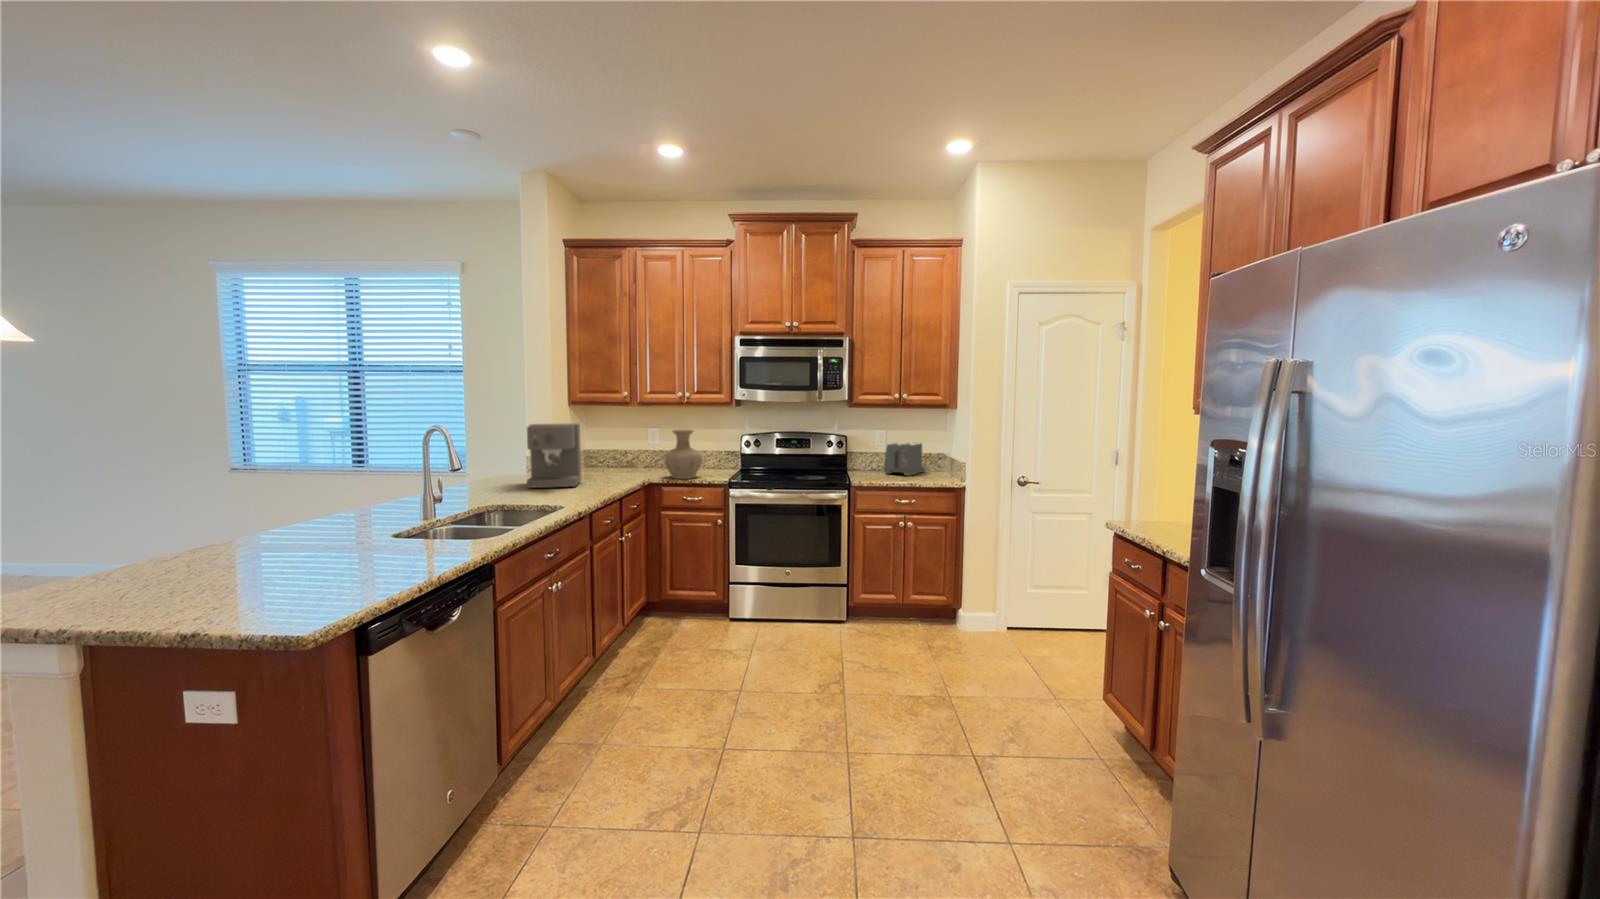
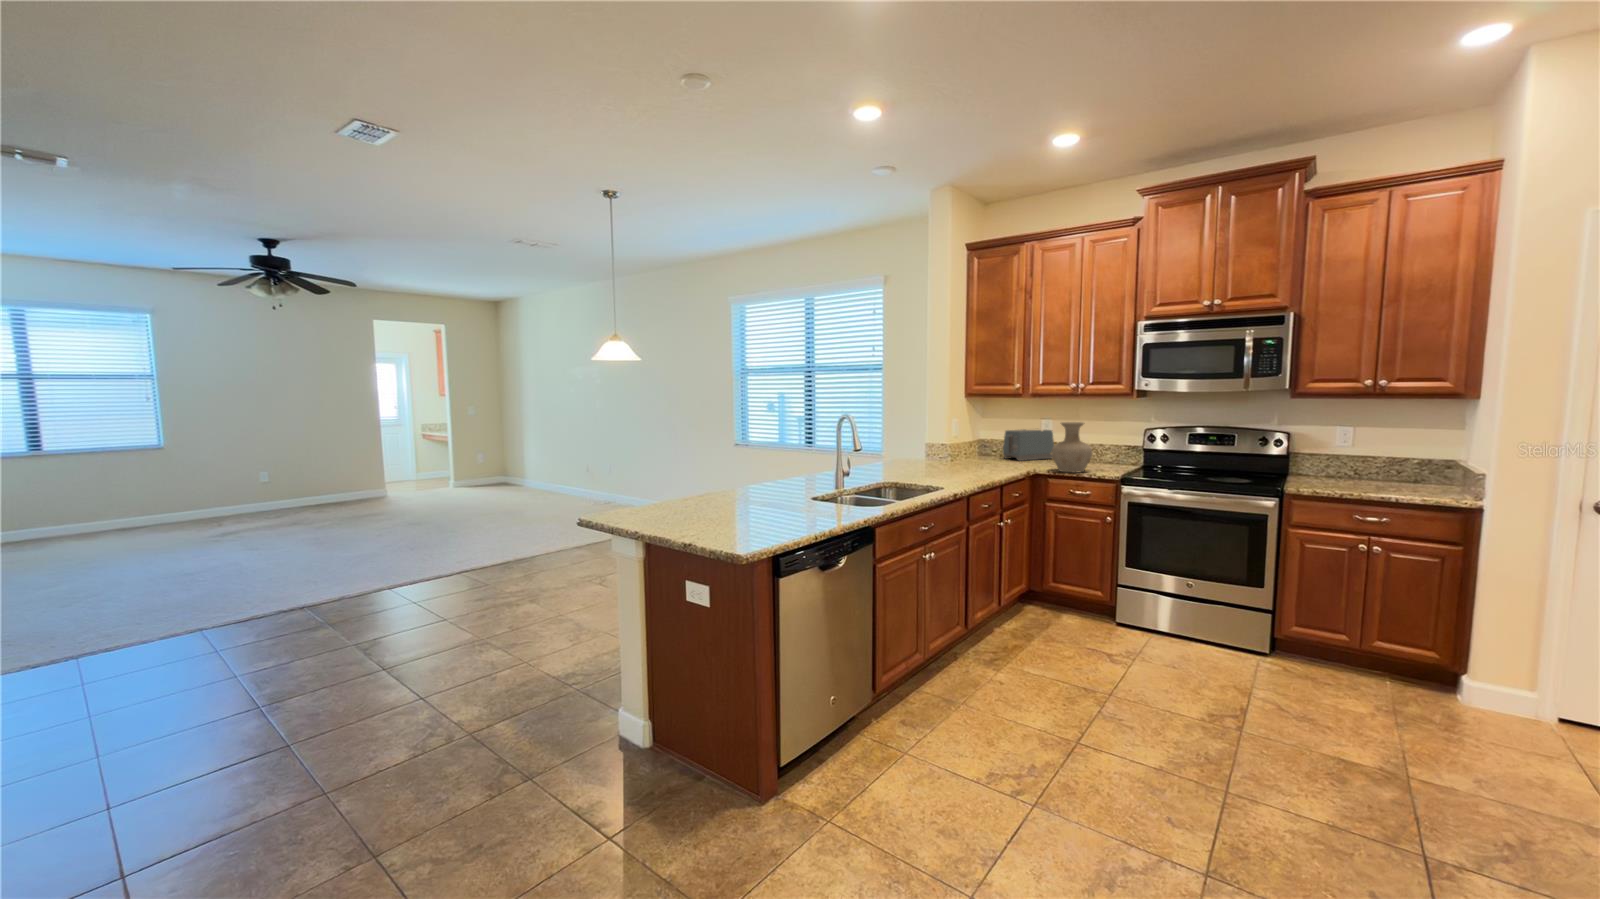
coffee maker: present [527,424,581,489] -> none [922,415,970,473]
toaster: present [884,443,925,476] -> present [1003,429,1054,461]

